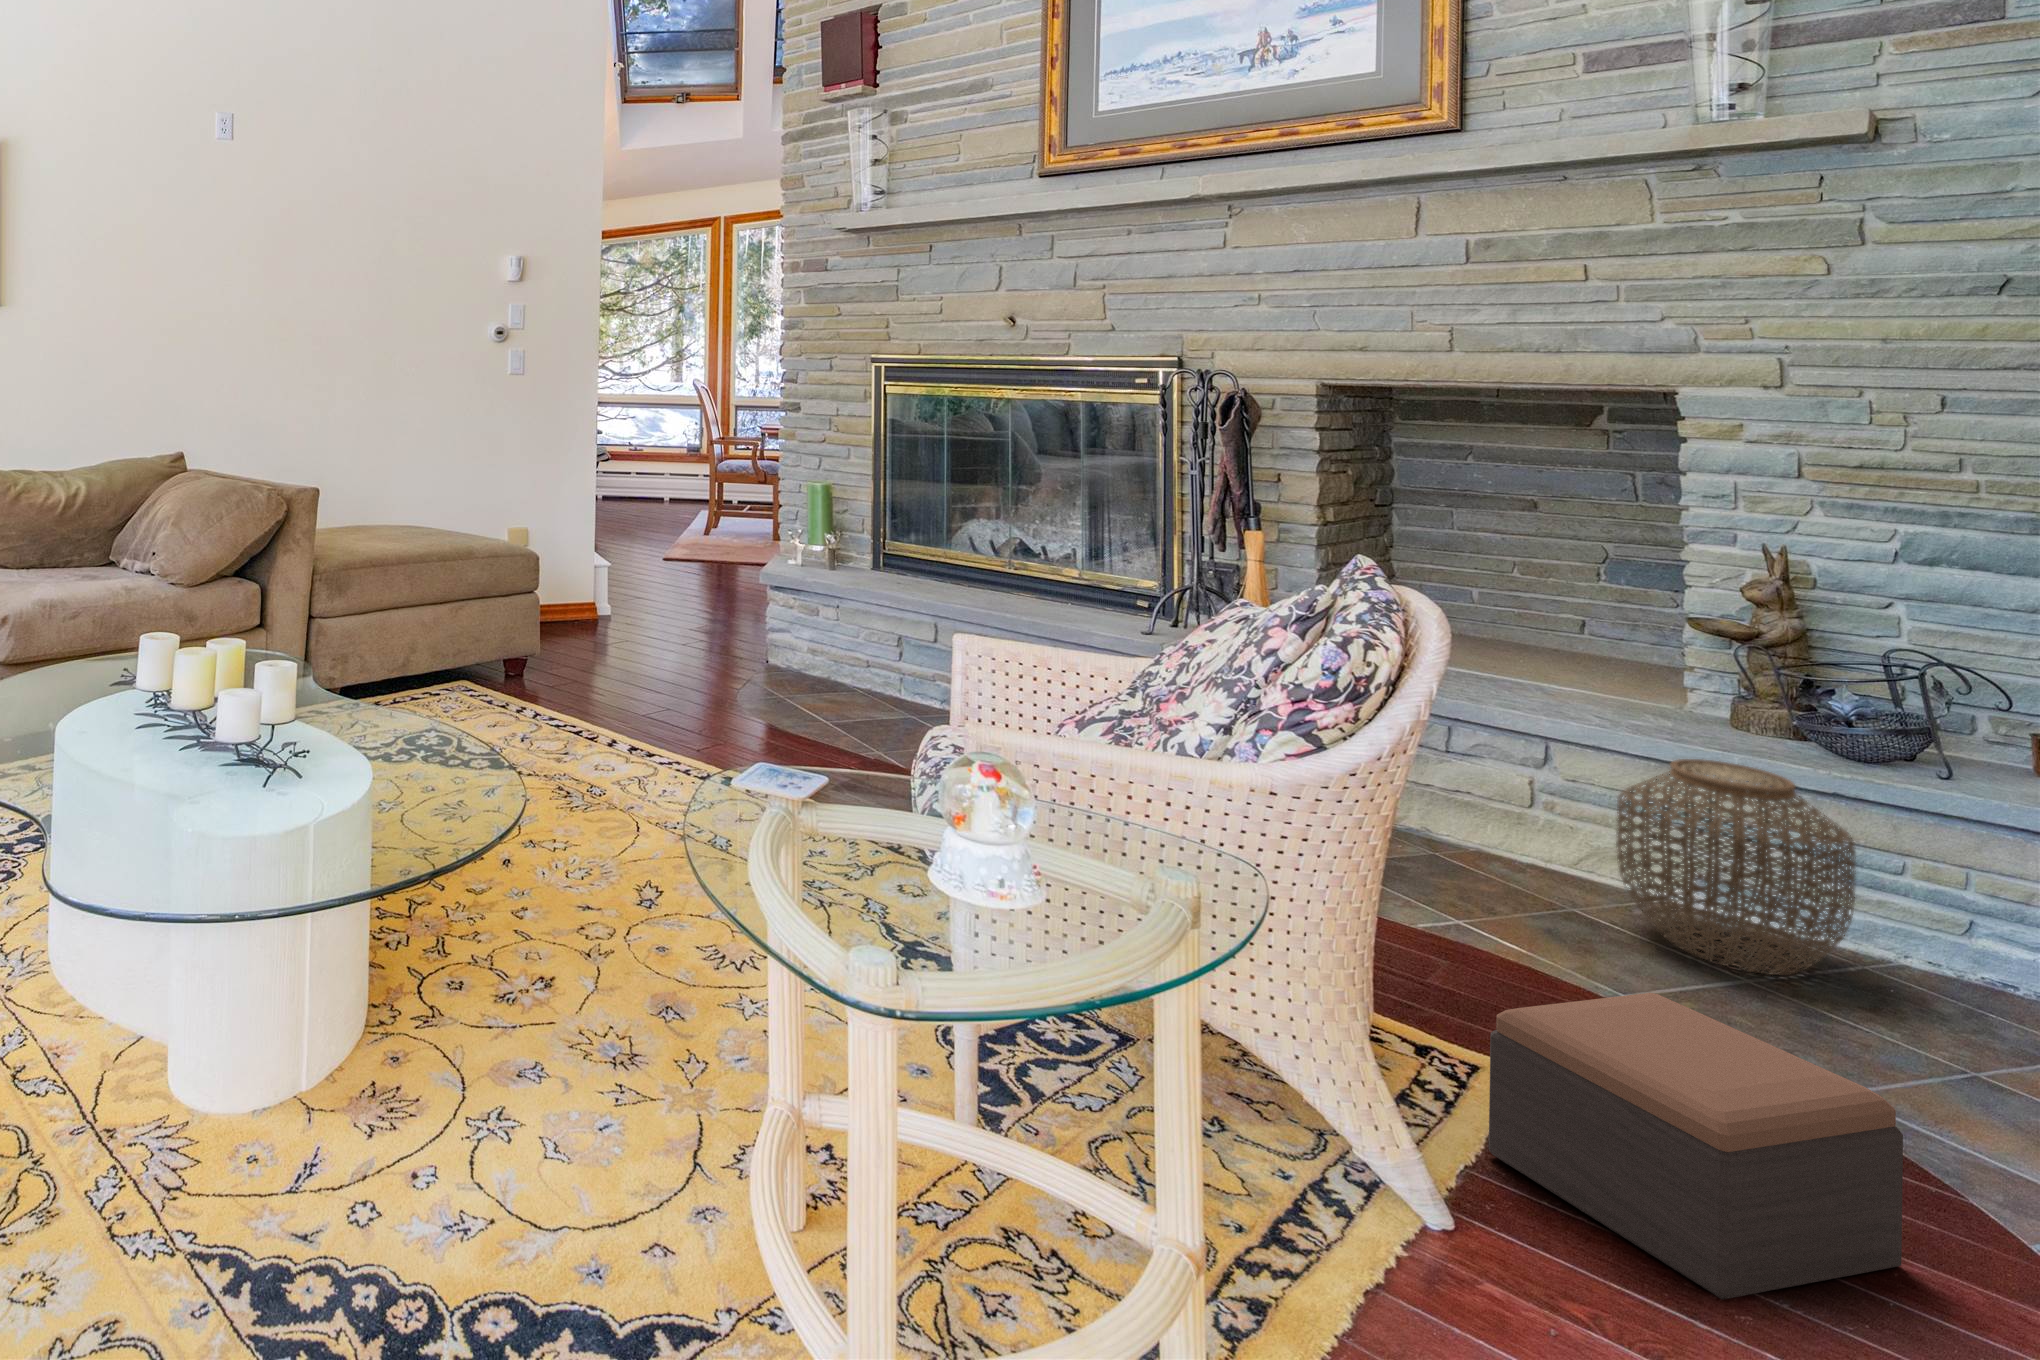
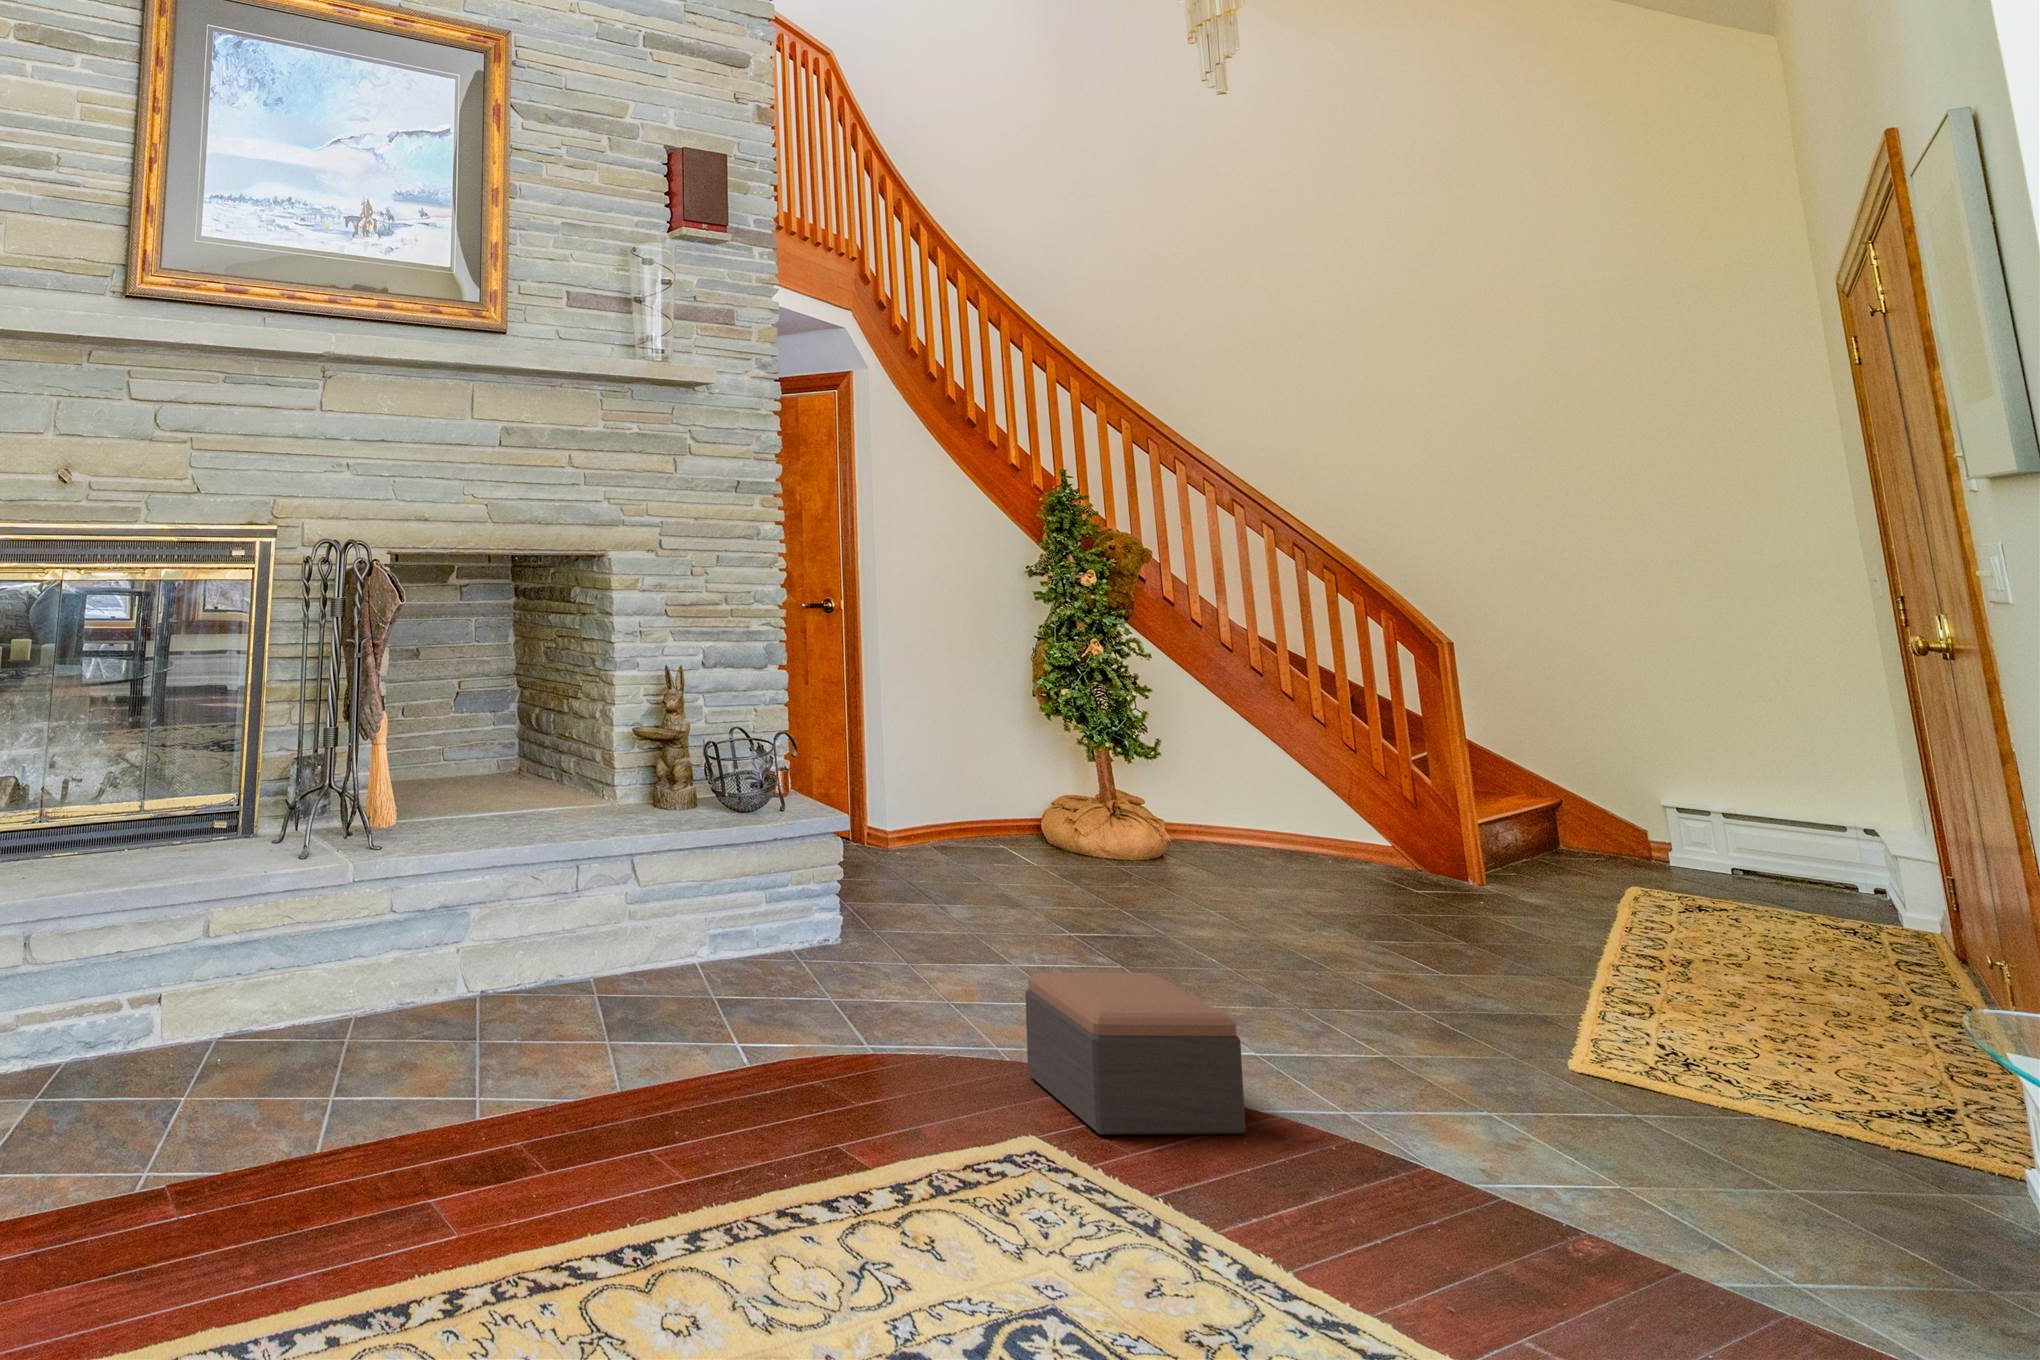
woven basket: present [1616,759,1856,975] -> none [675,821,799,971]

